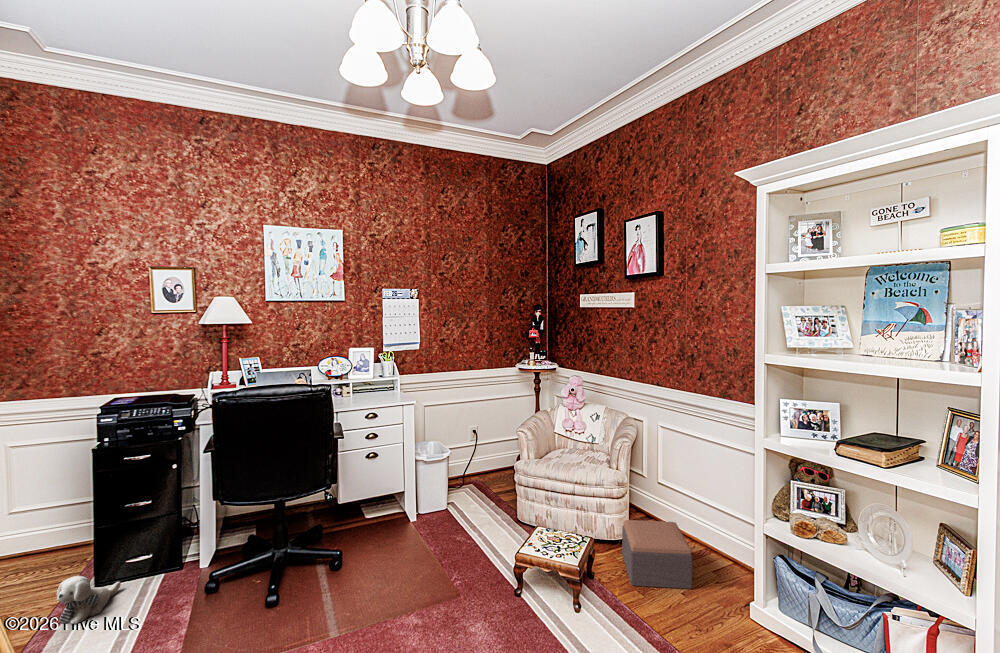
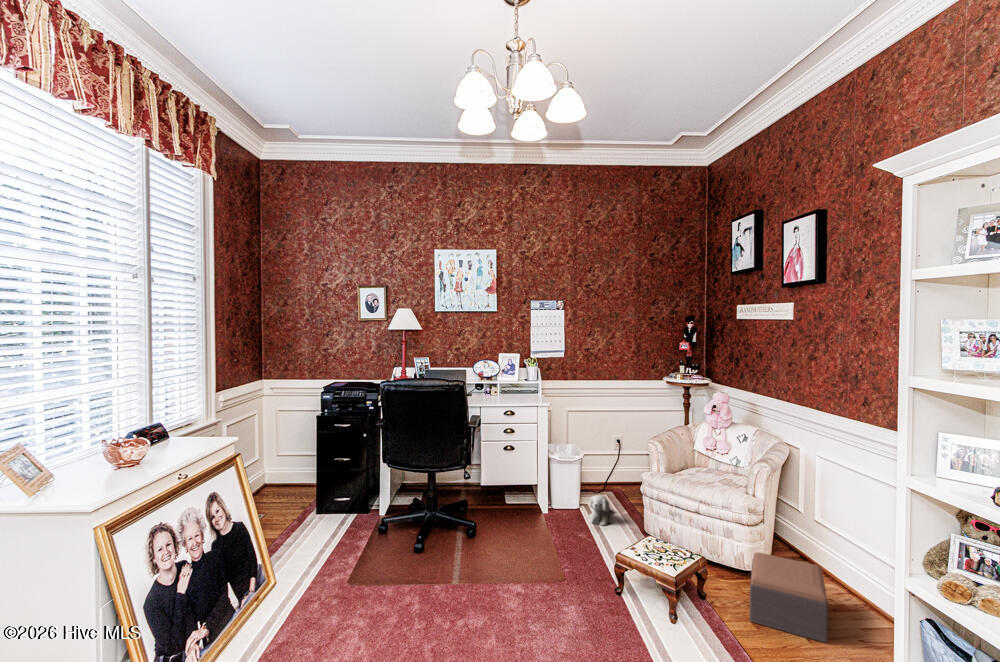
plush toy: present [57,576,121,624] -> present [589,495,614,526]

